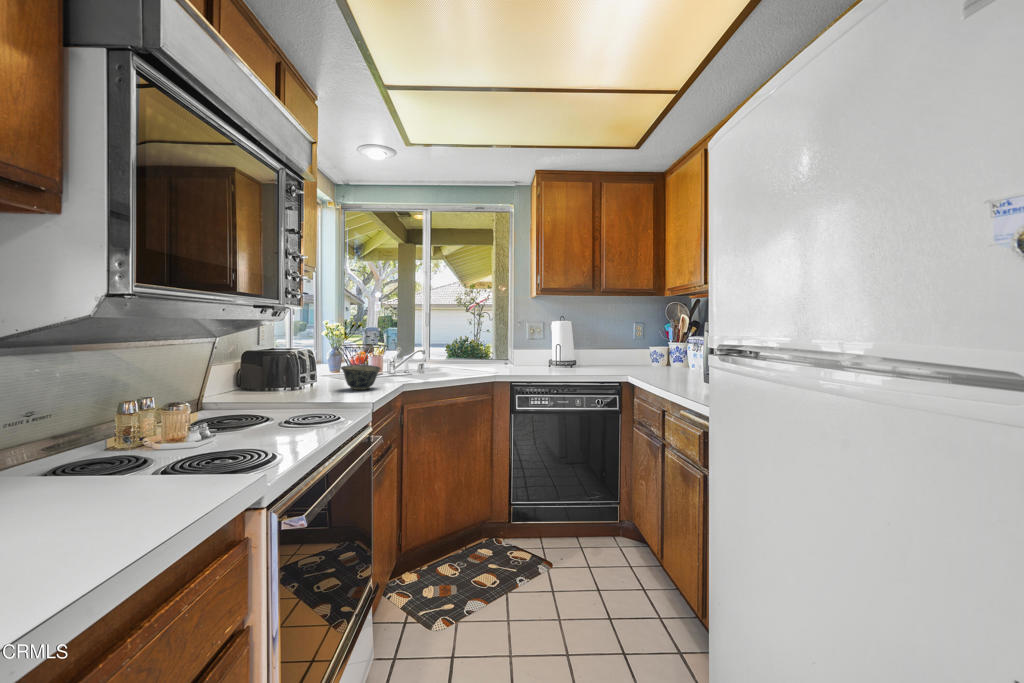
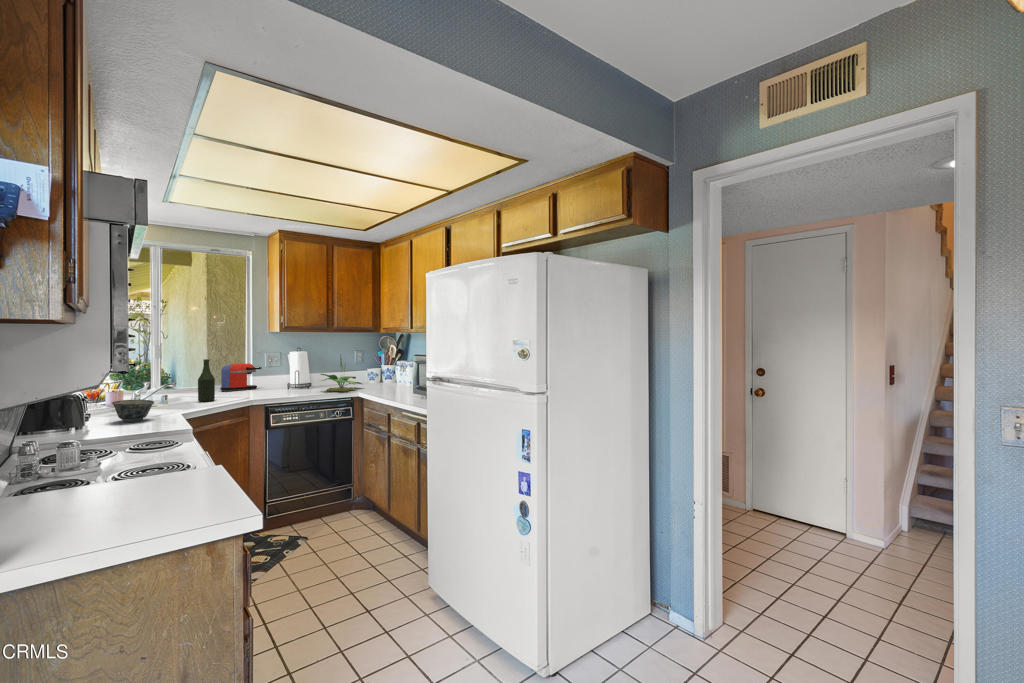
potted plant: none [580,320,638,373] -> present [321,356,362,391]
bottle: none [446,326,464,374] -> present [198,359,215,402]
coffee maker: none [482,335,524,365] -> present [220,363,262,391]

